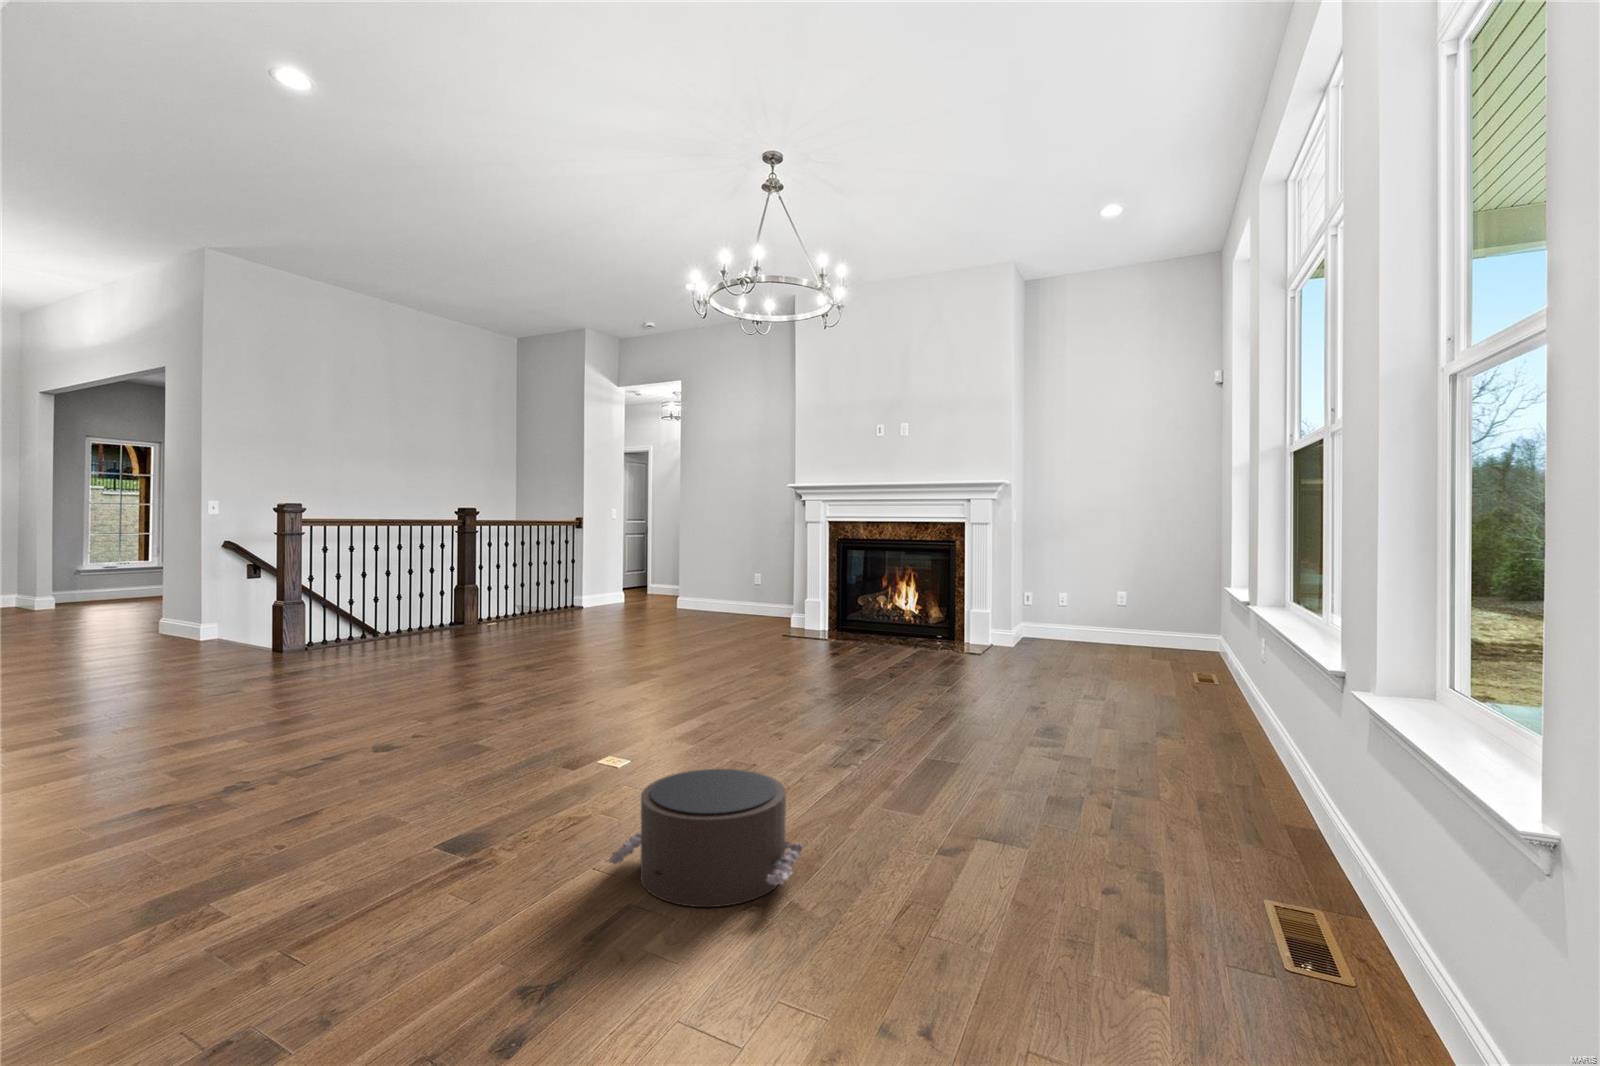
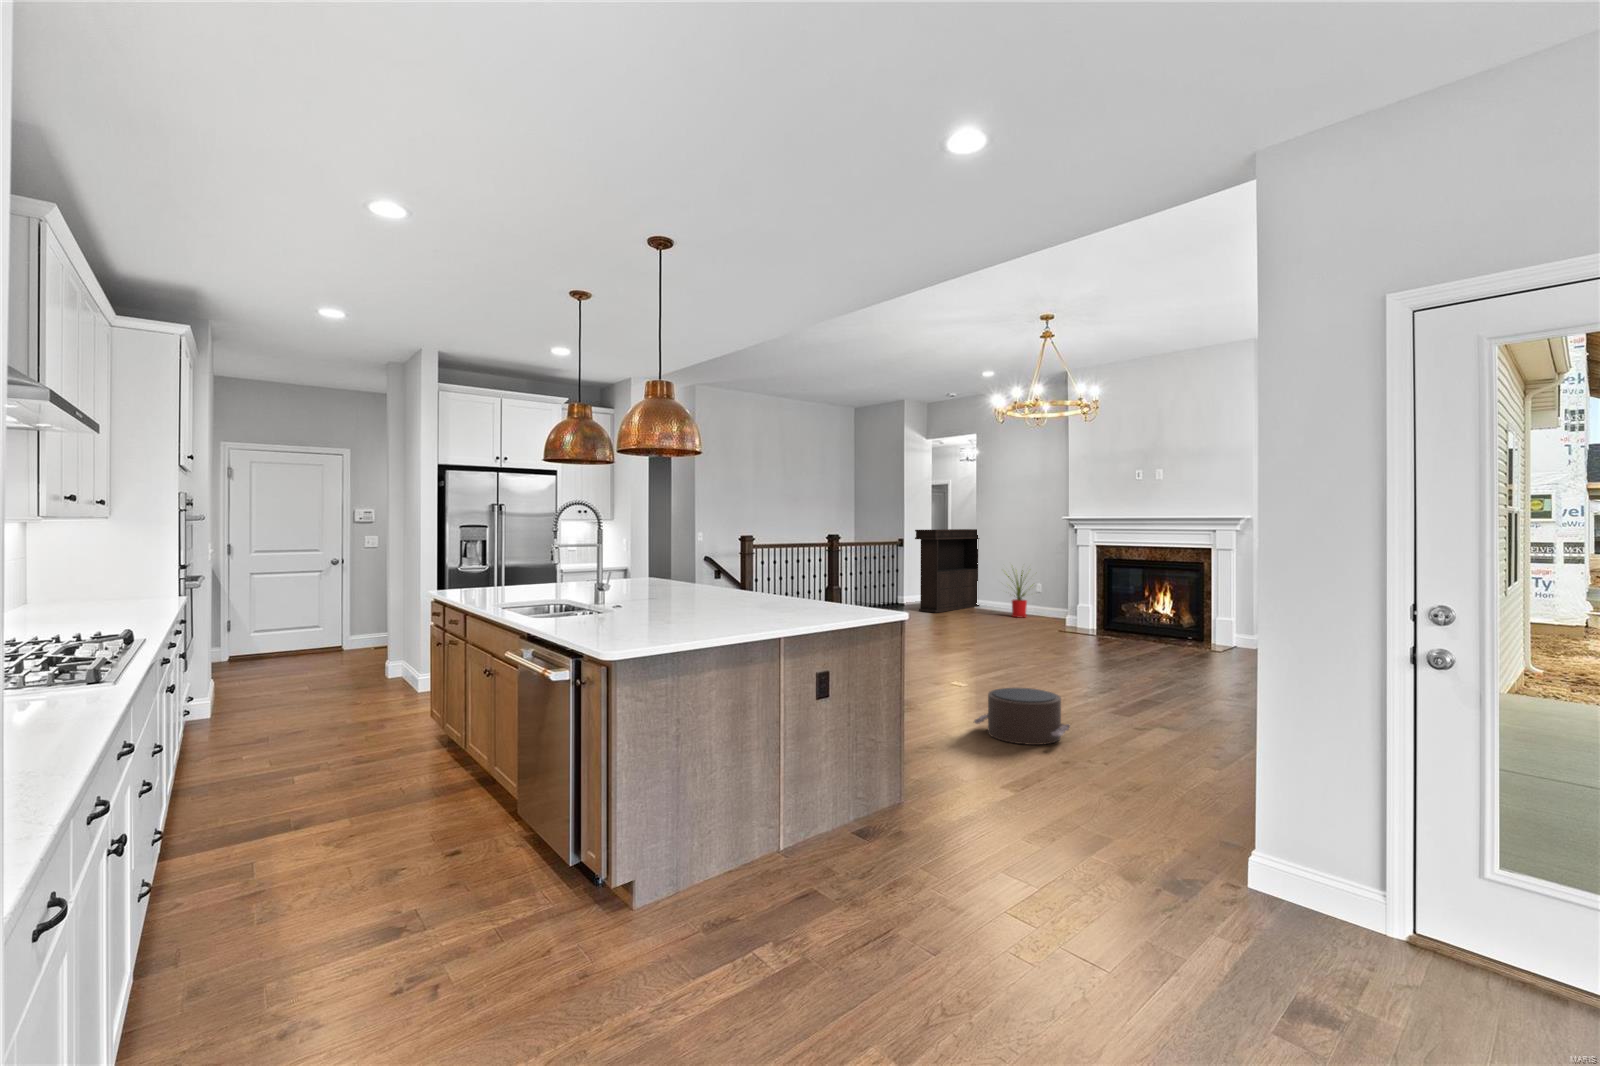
console table: none [594,503,687,616] -> present [915,529,979,613]
house plant: none [702,546,757,618] -> present [1006,570,1027,617]

